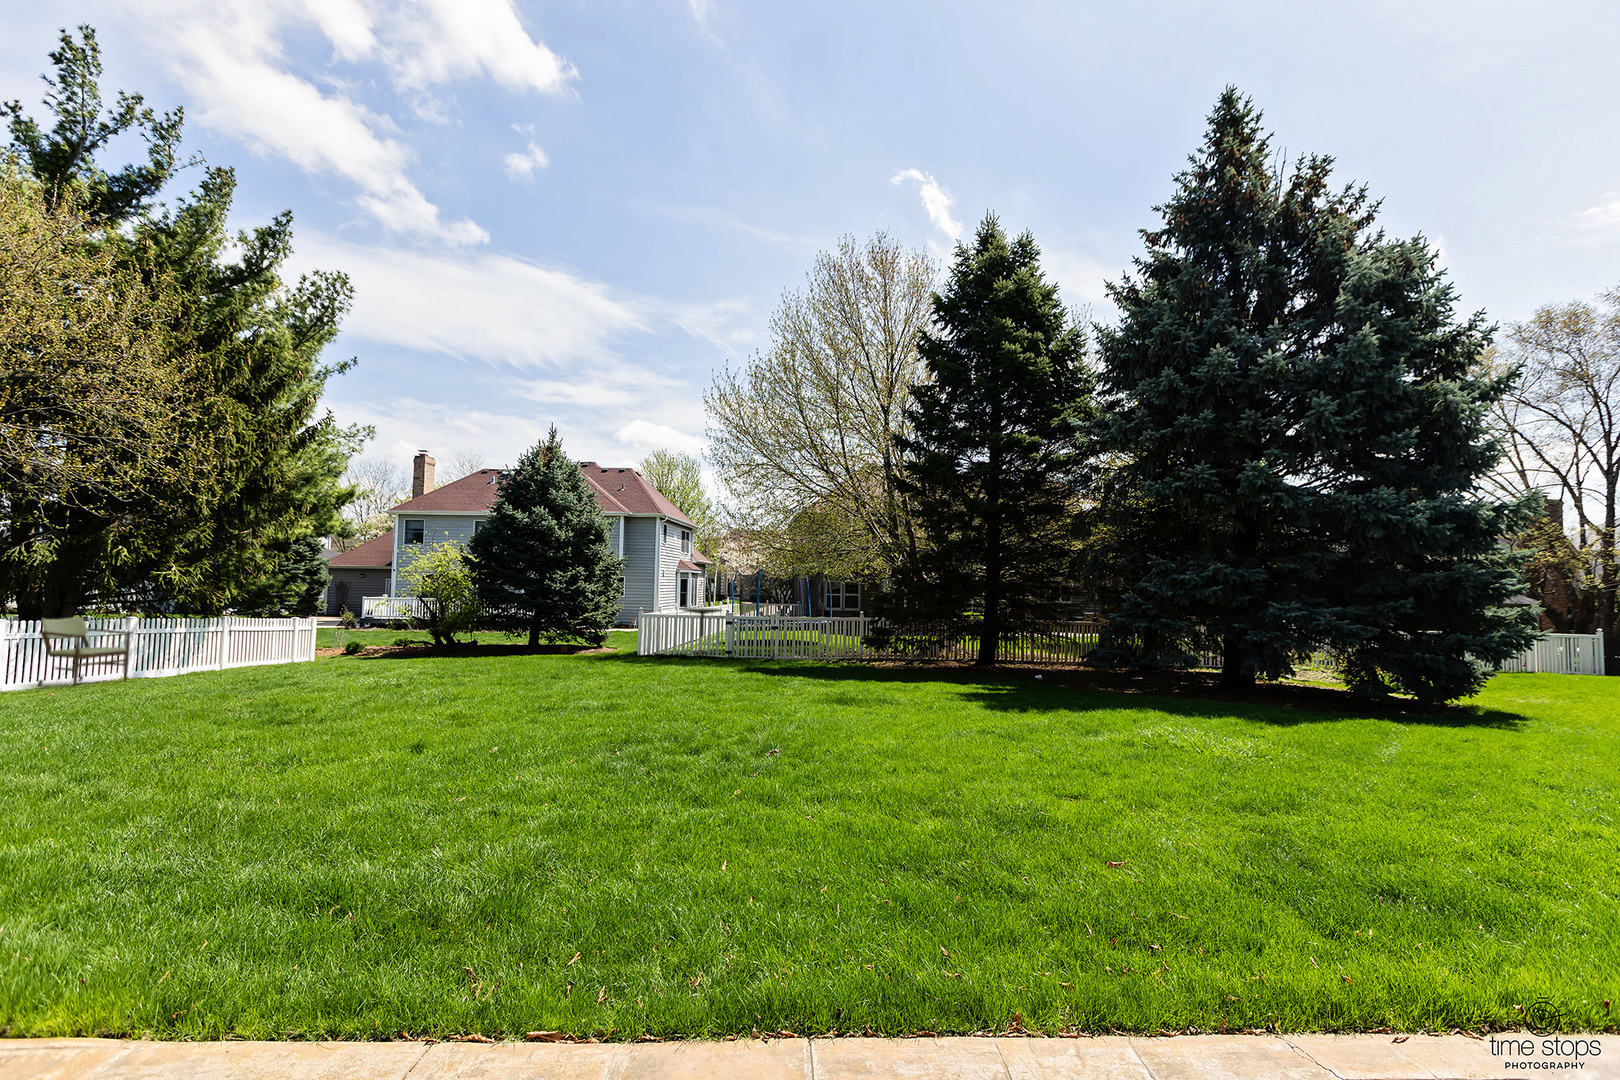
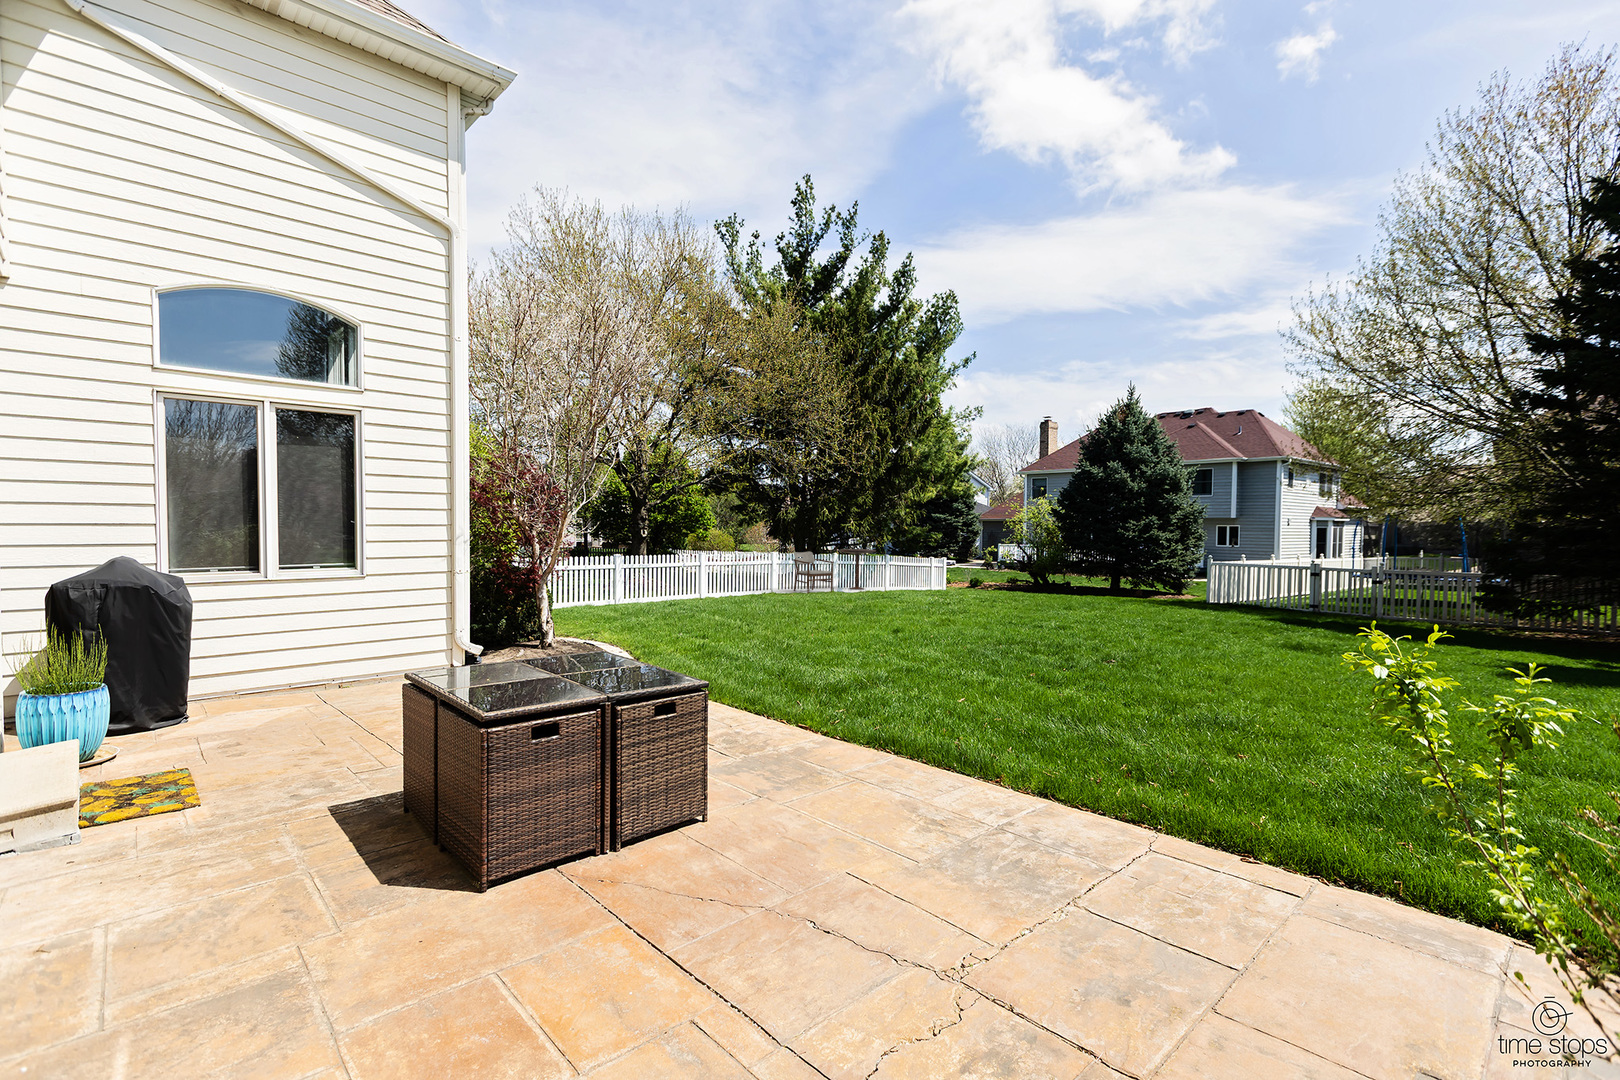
pedestal table: present [683,608,722,653] -> present [839,549,876,590]

